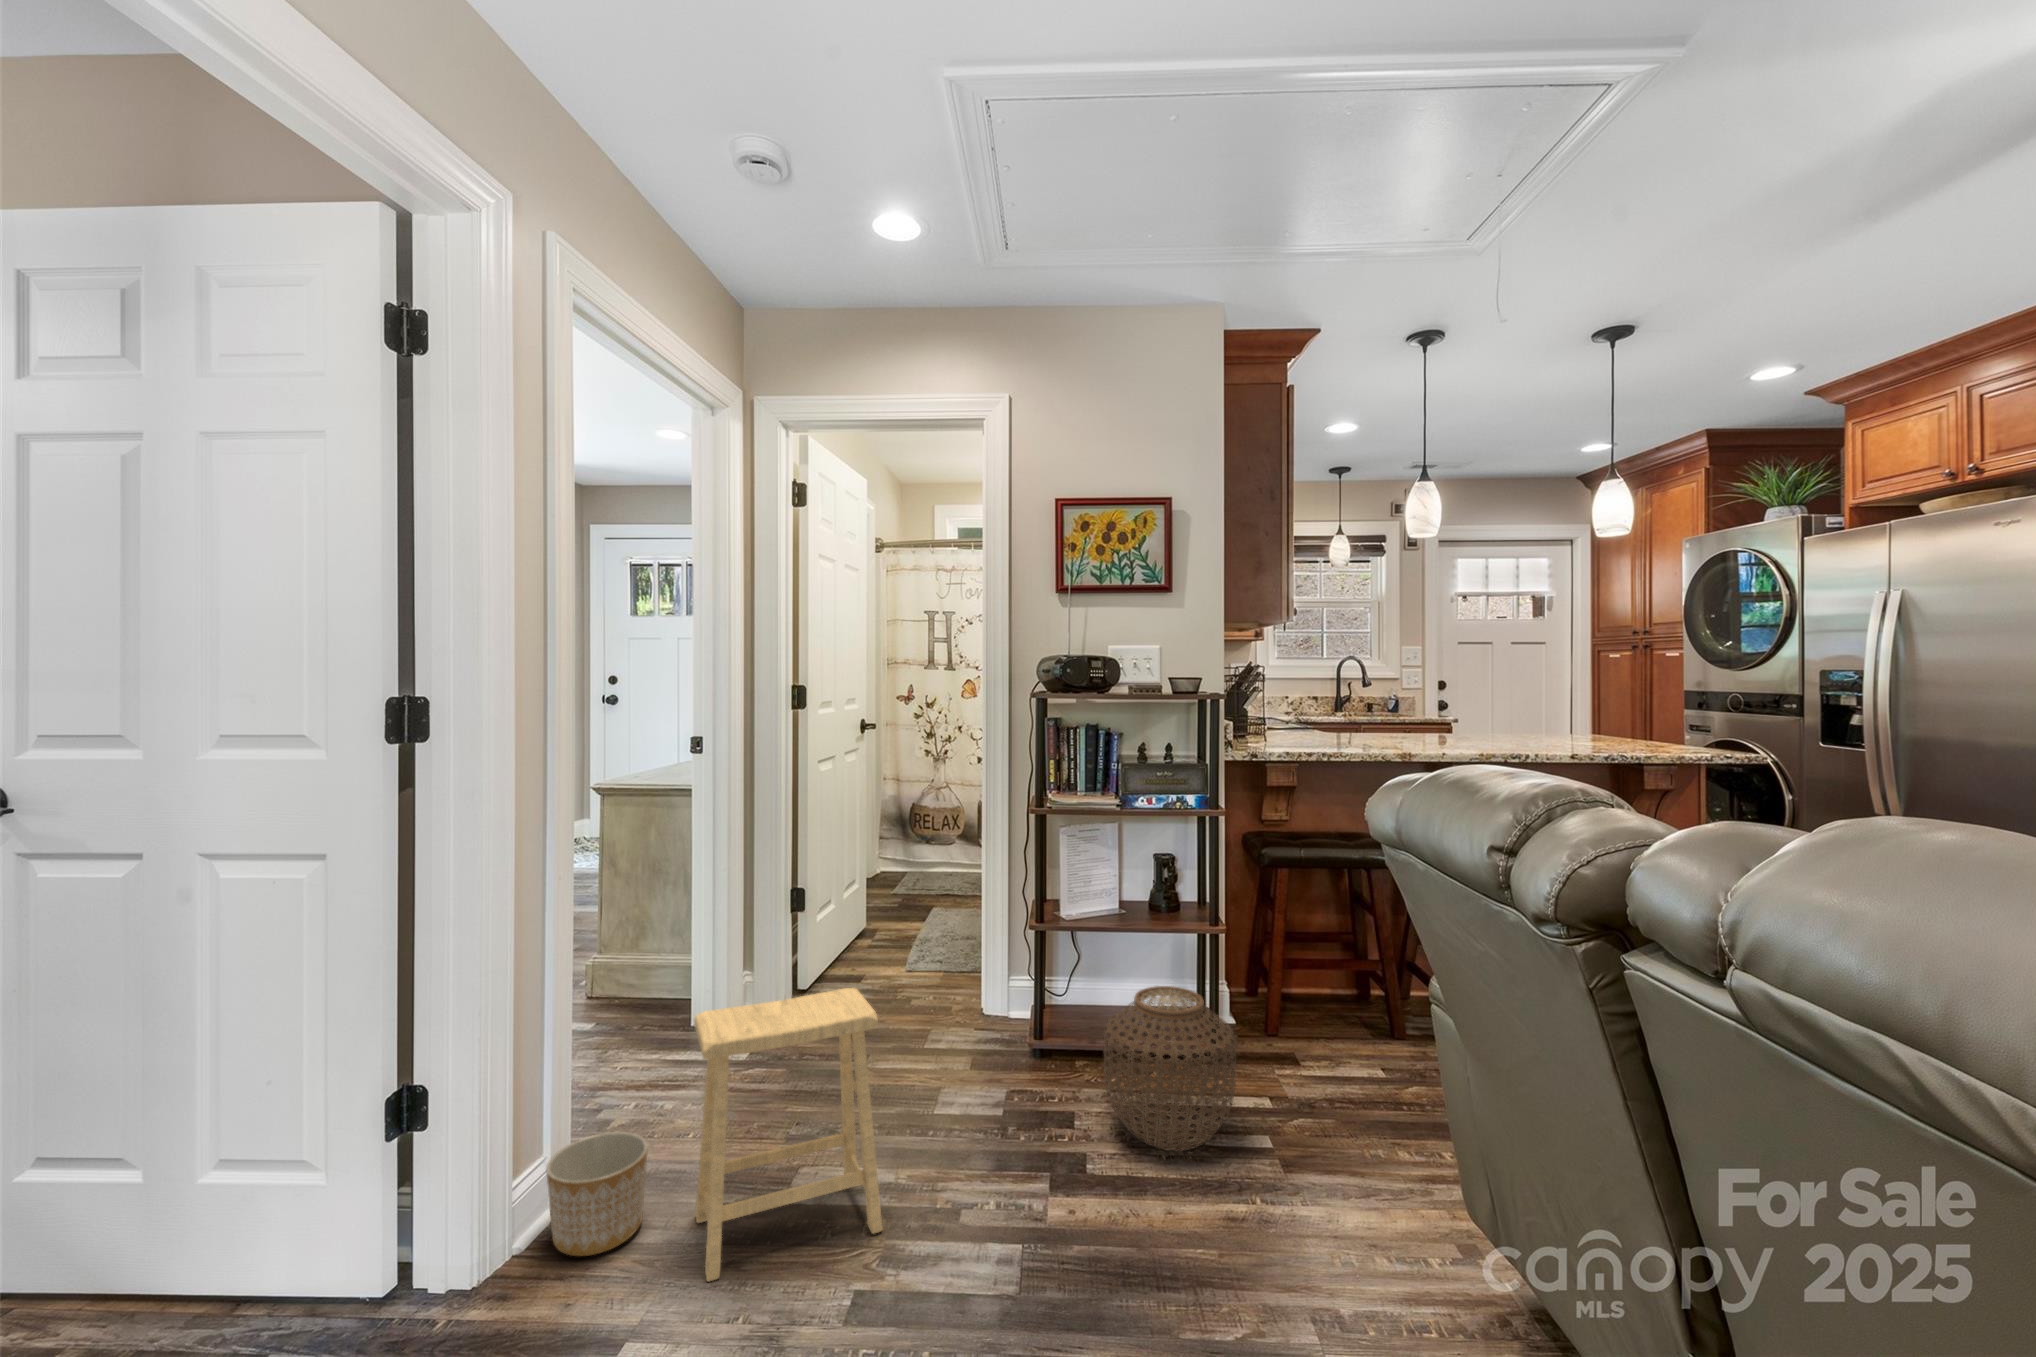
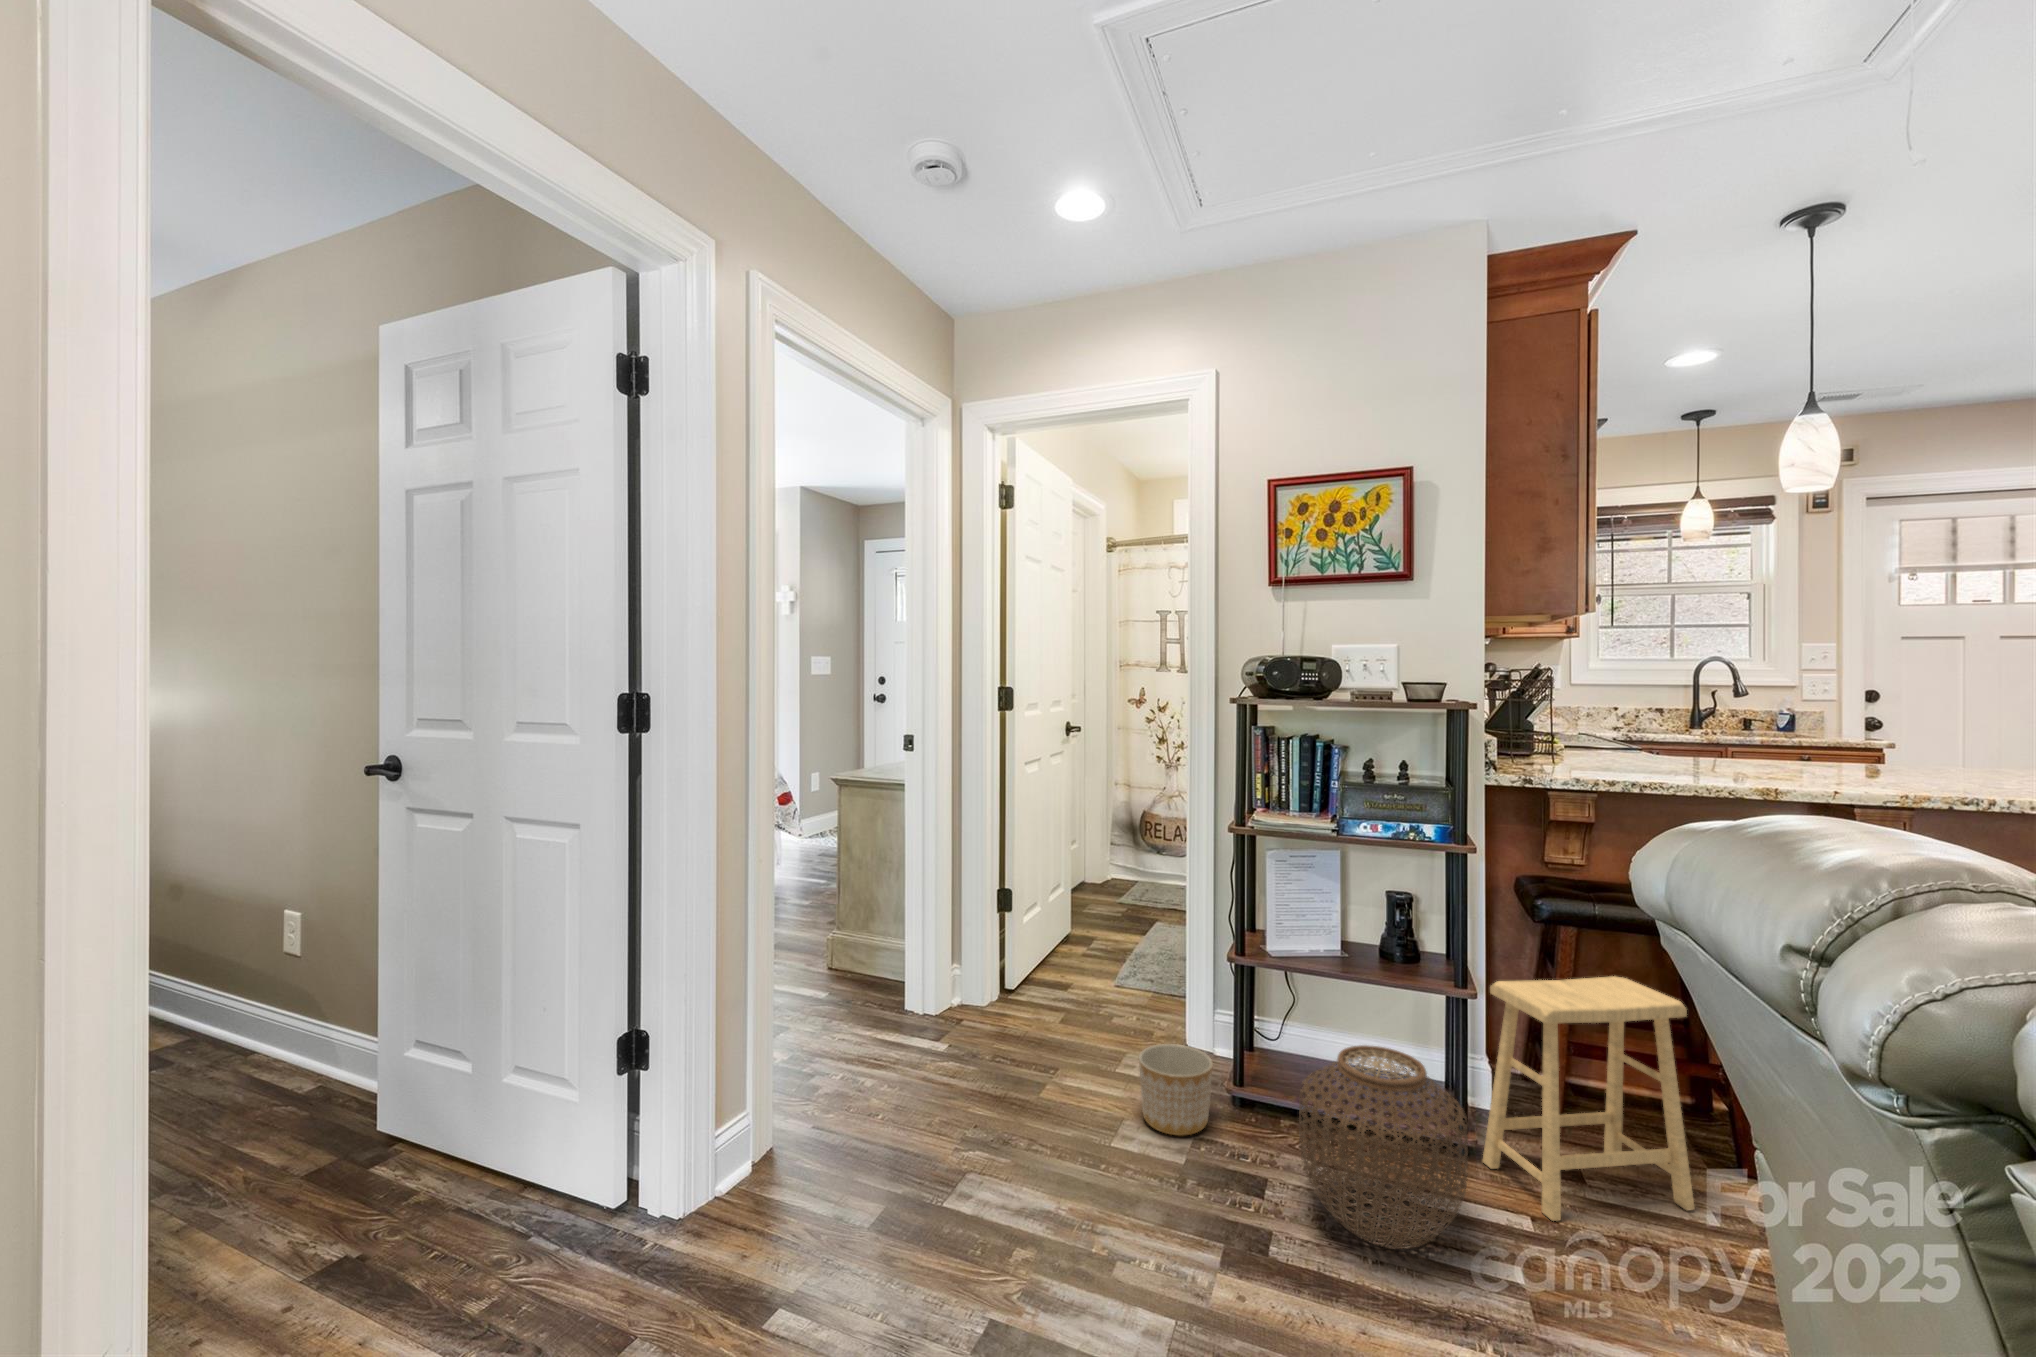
footstool: present [694,988,882,1281] -> present [1483,976,1695,1221]
planter: present [546,1132,648,1256] -> present [1139,1044,1213,1136]

